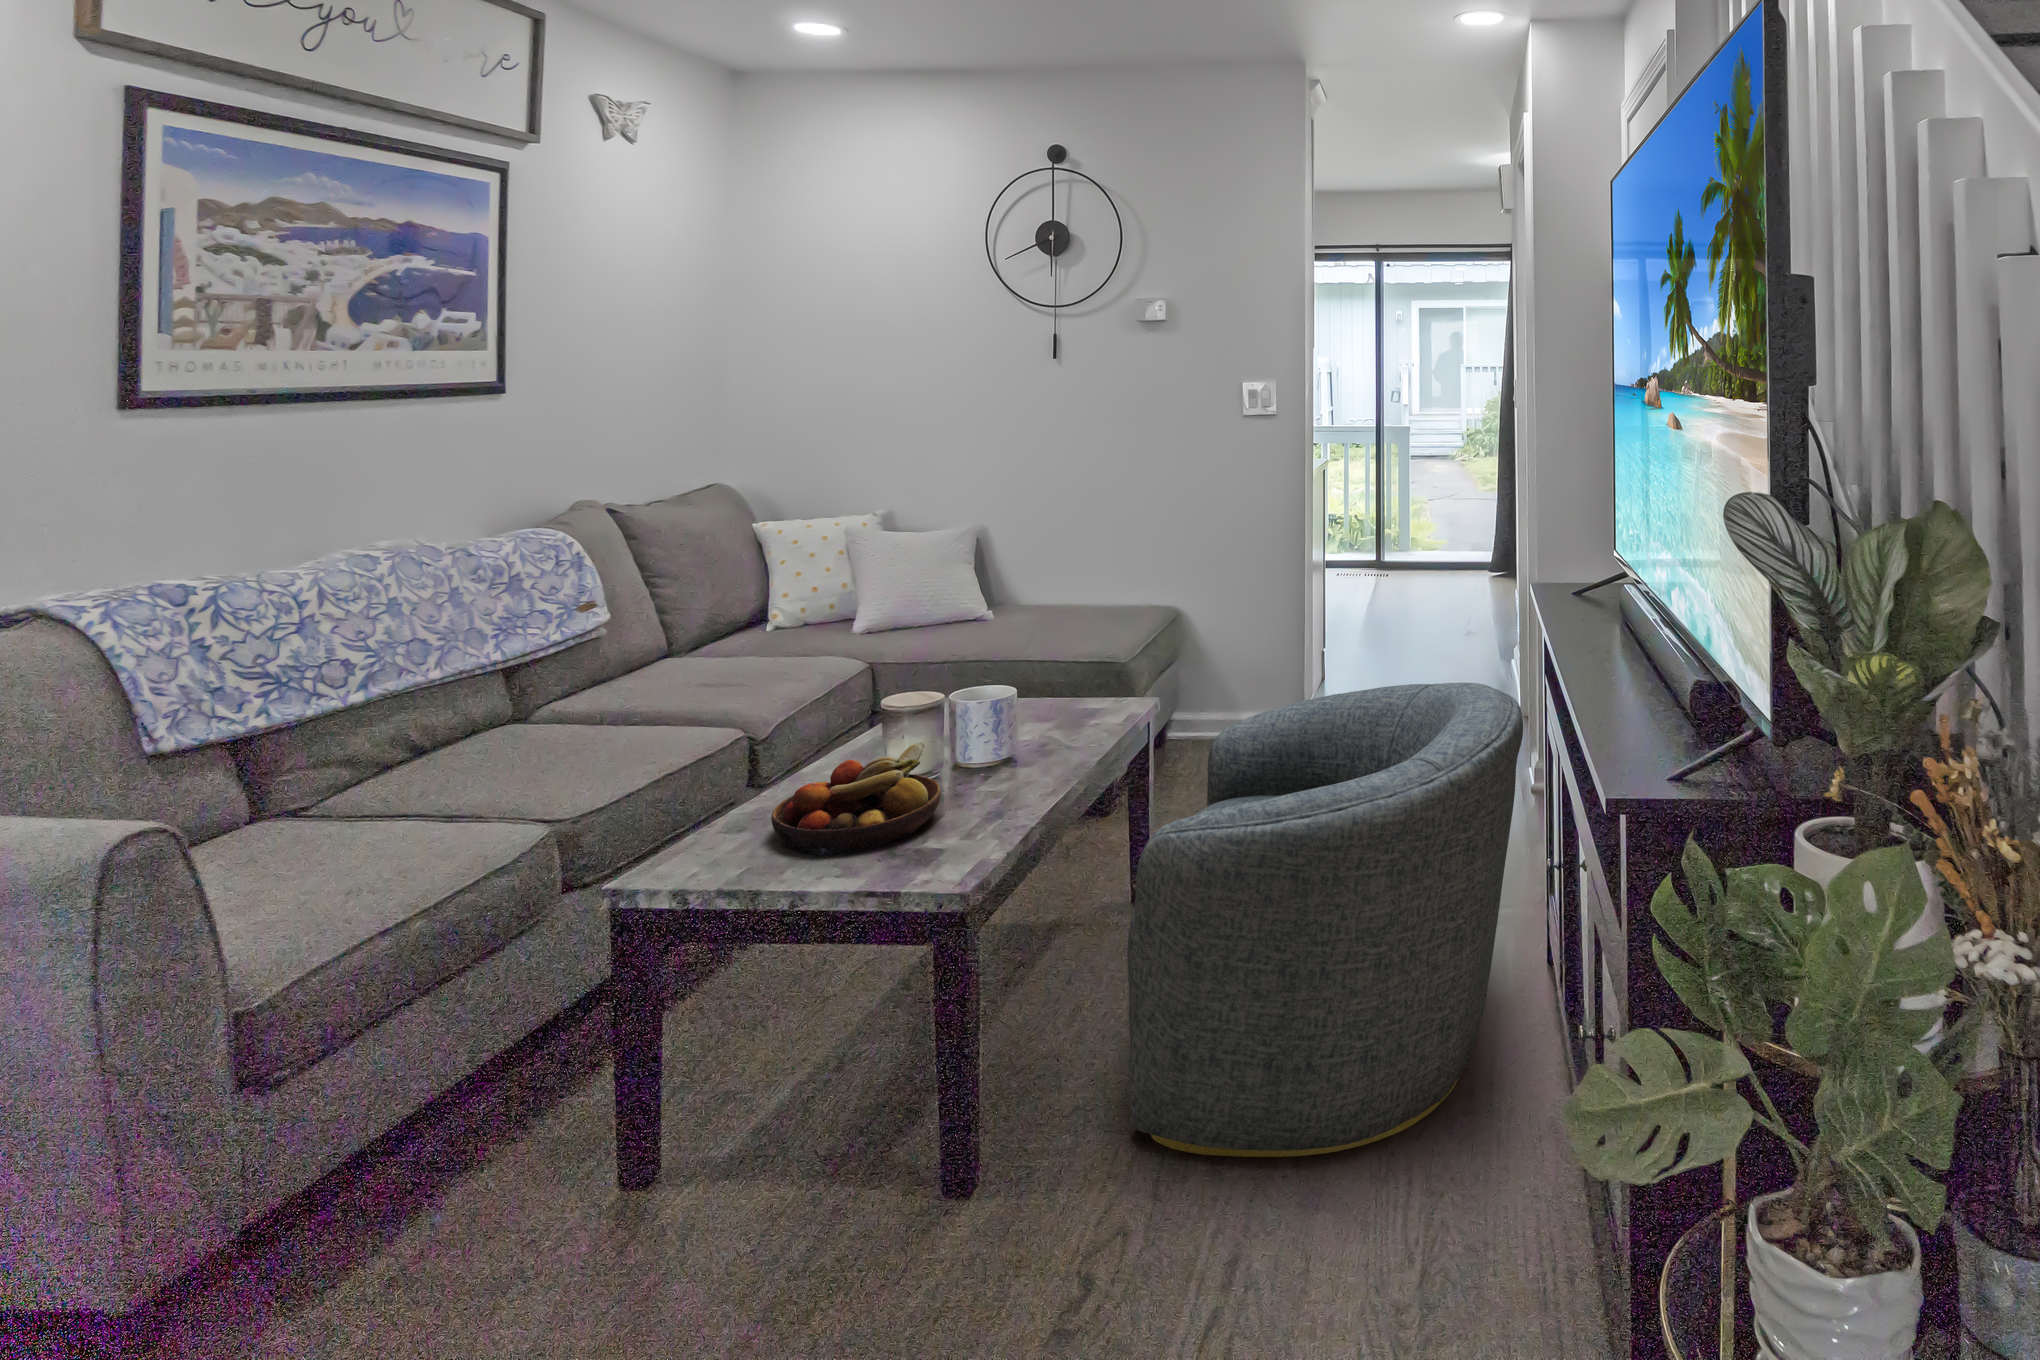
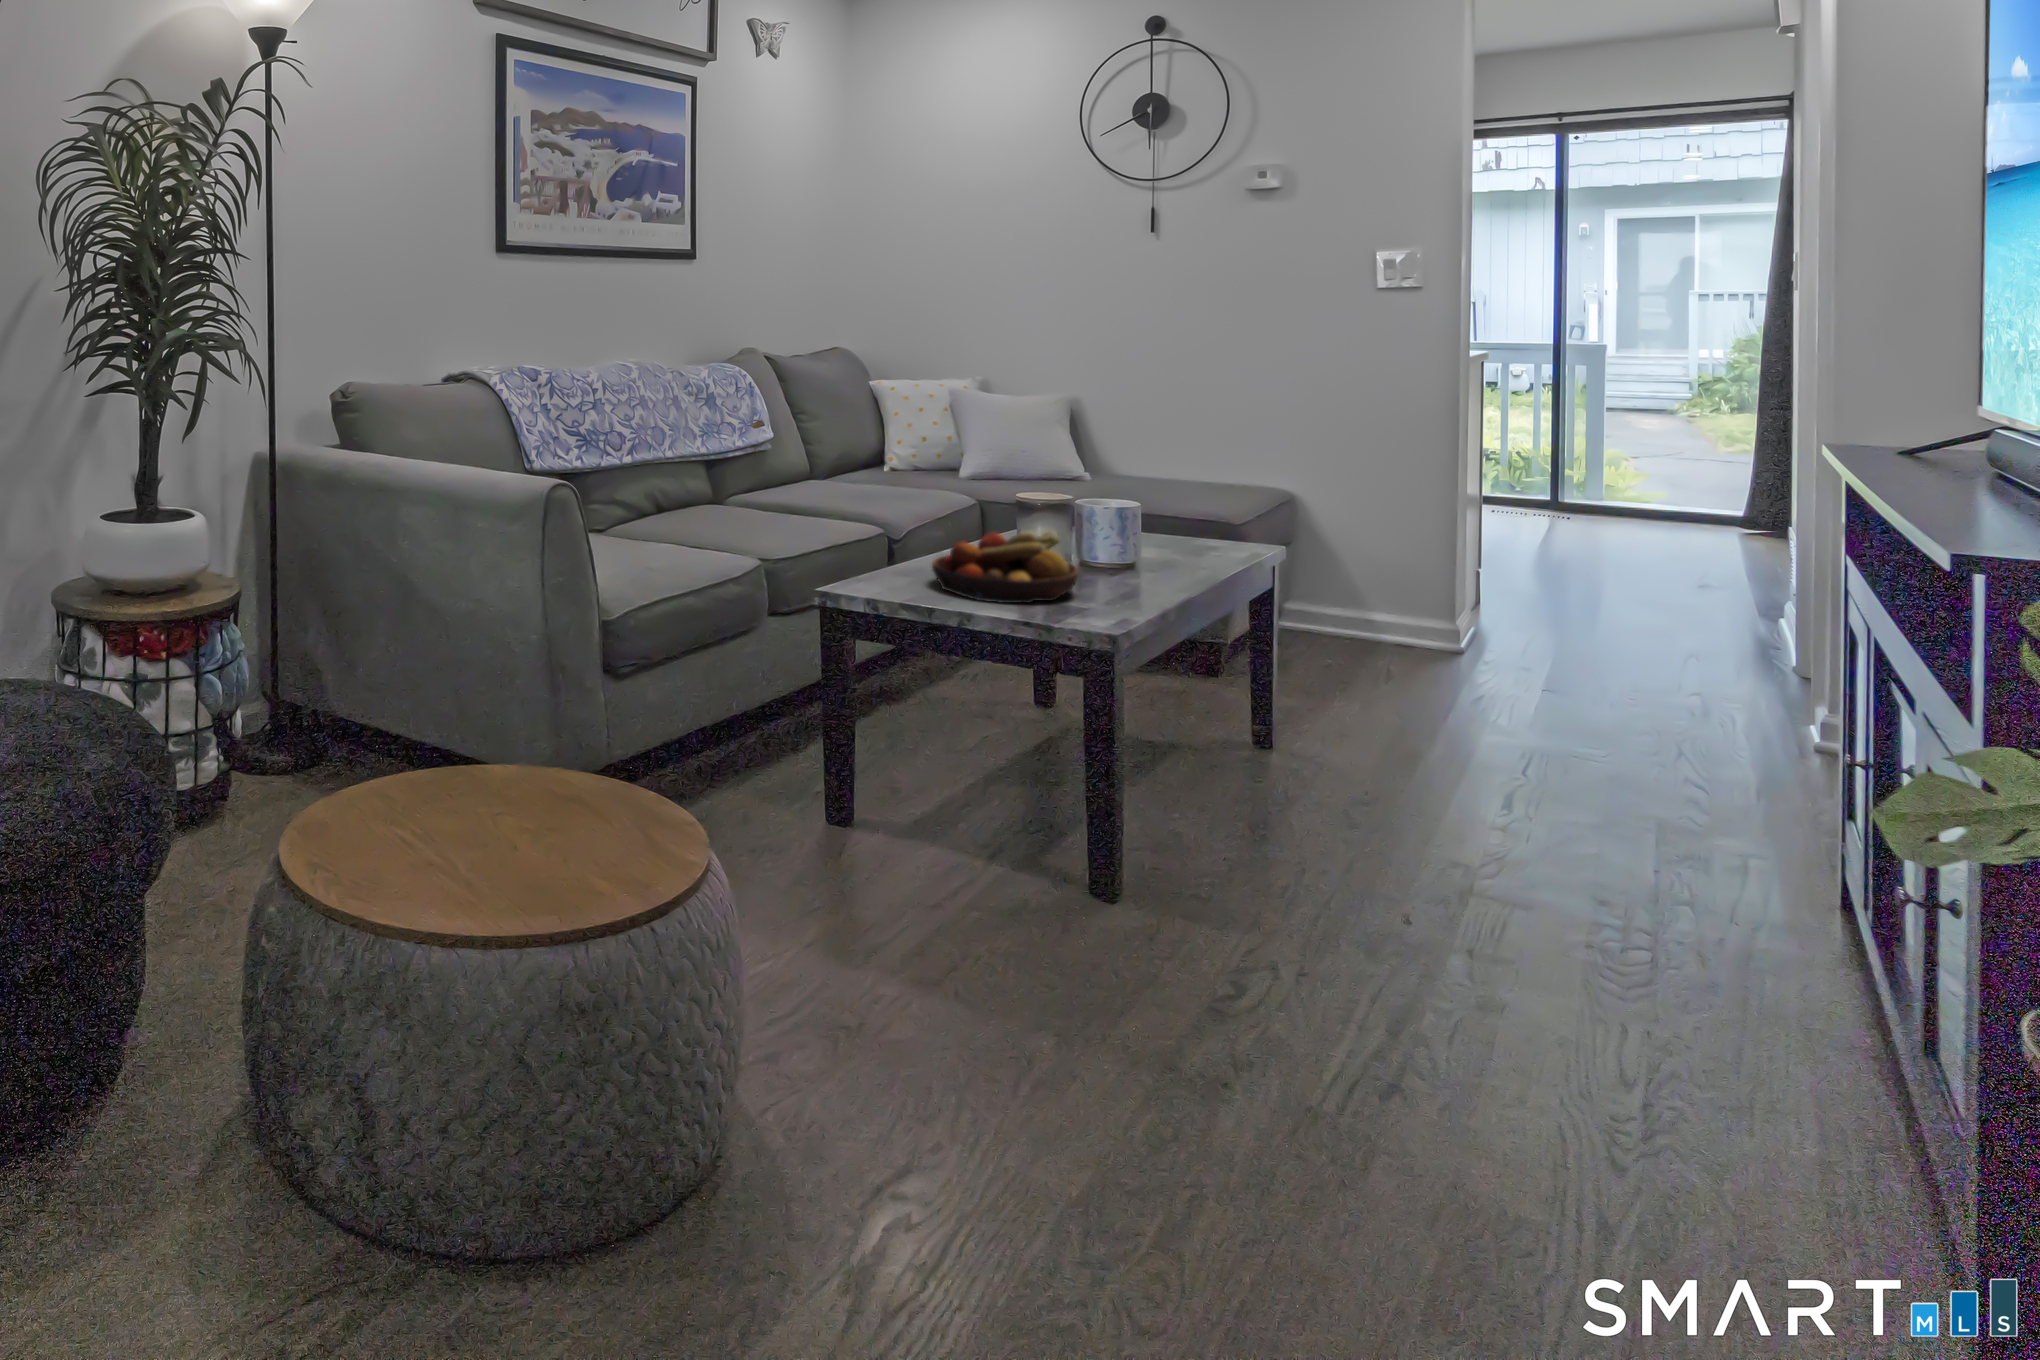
armchair: present [1127,683,1523,1157] -> none [1281,552,1868,1024]

